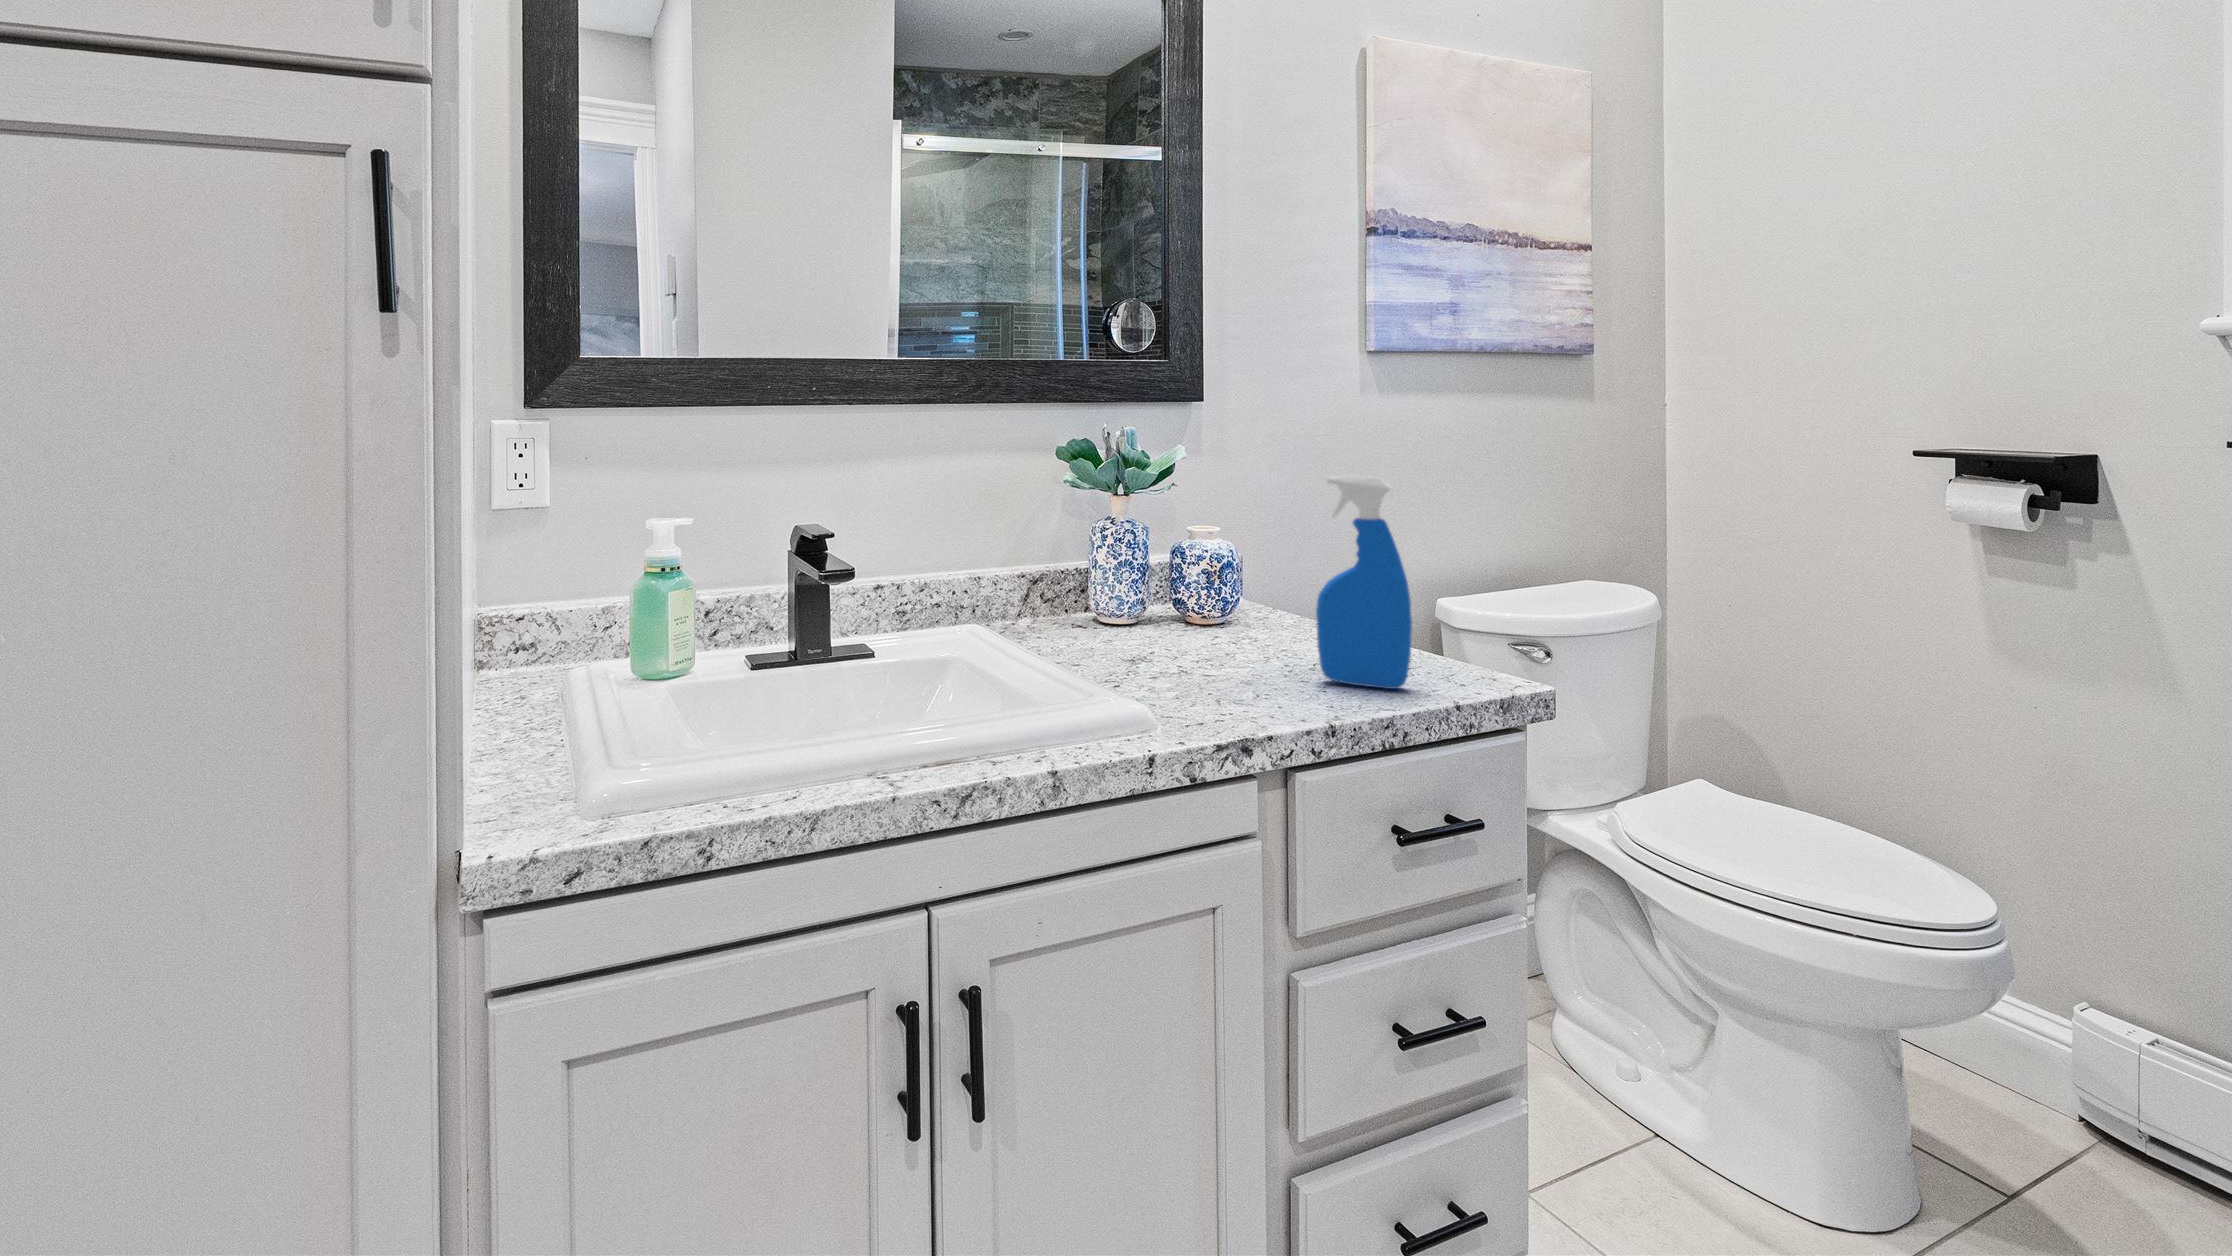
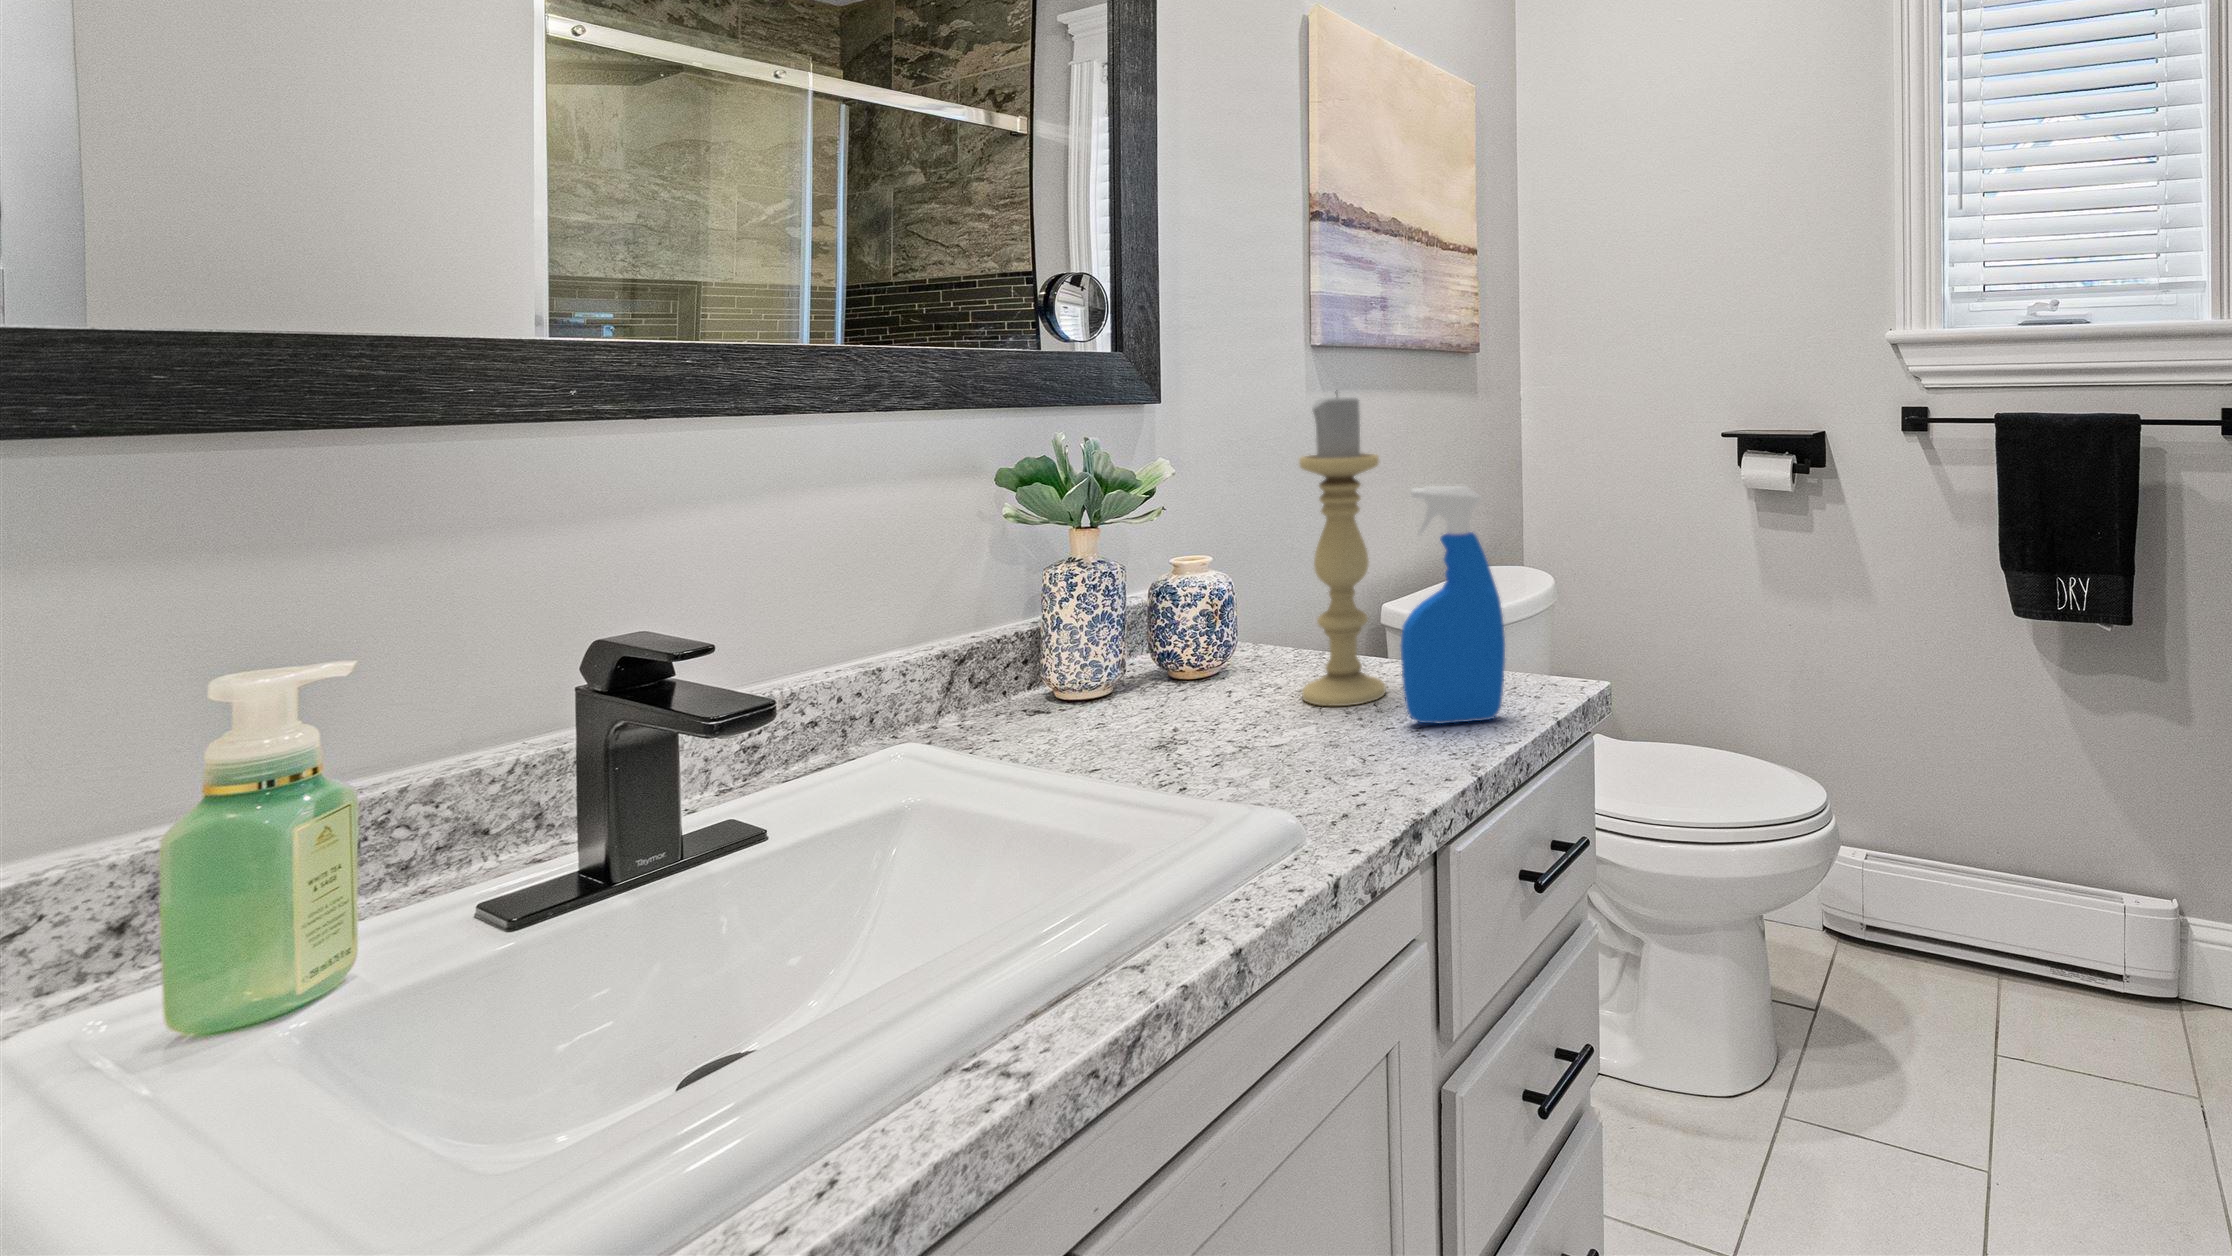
candle holder: none [1264,390,1338,662] -> present [1299,395,1386,706]

